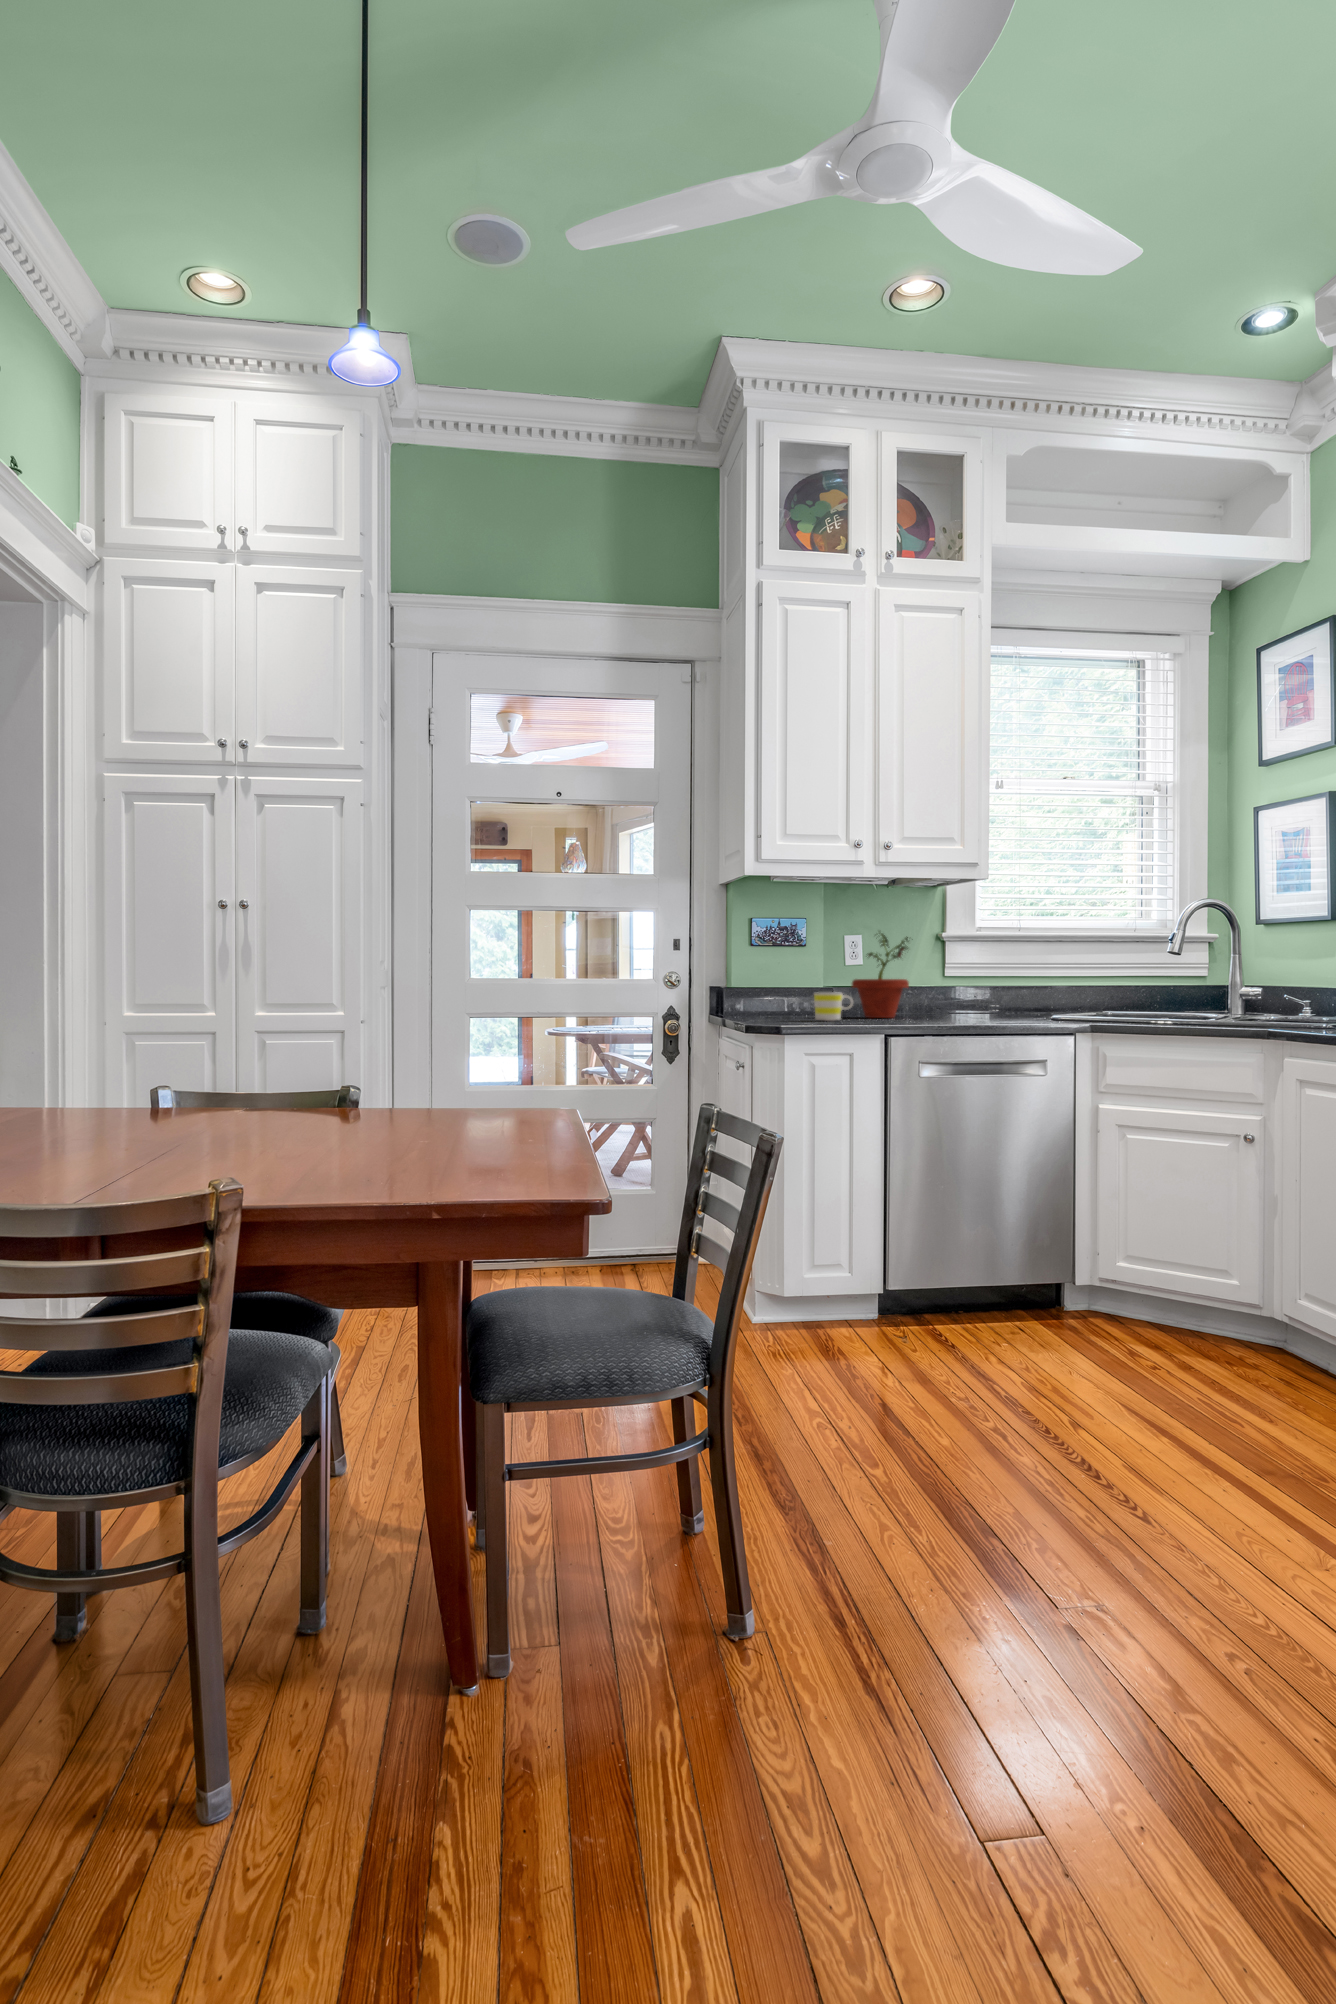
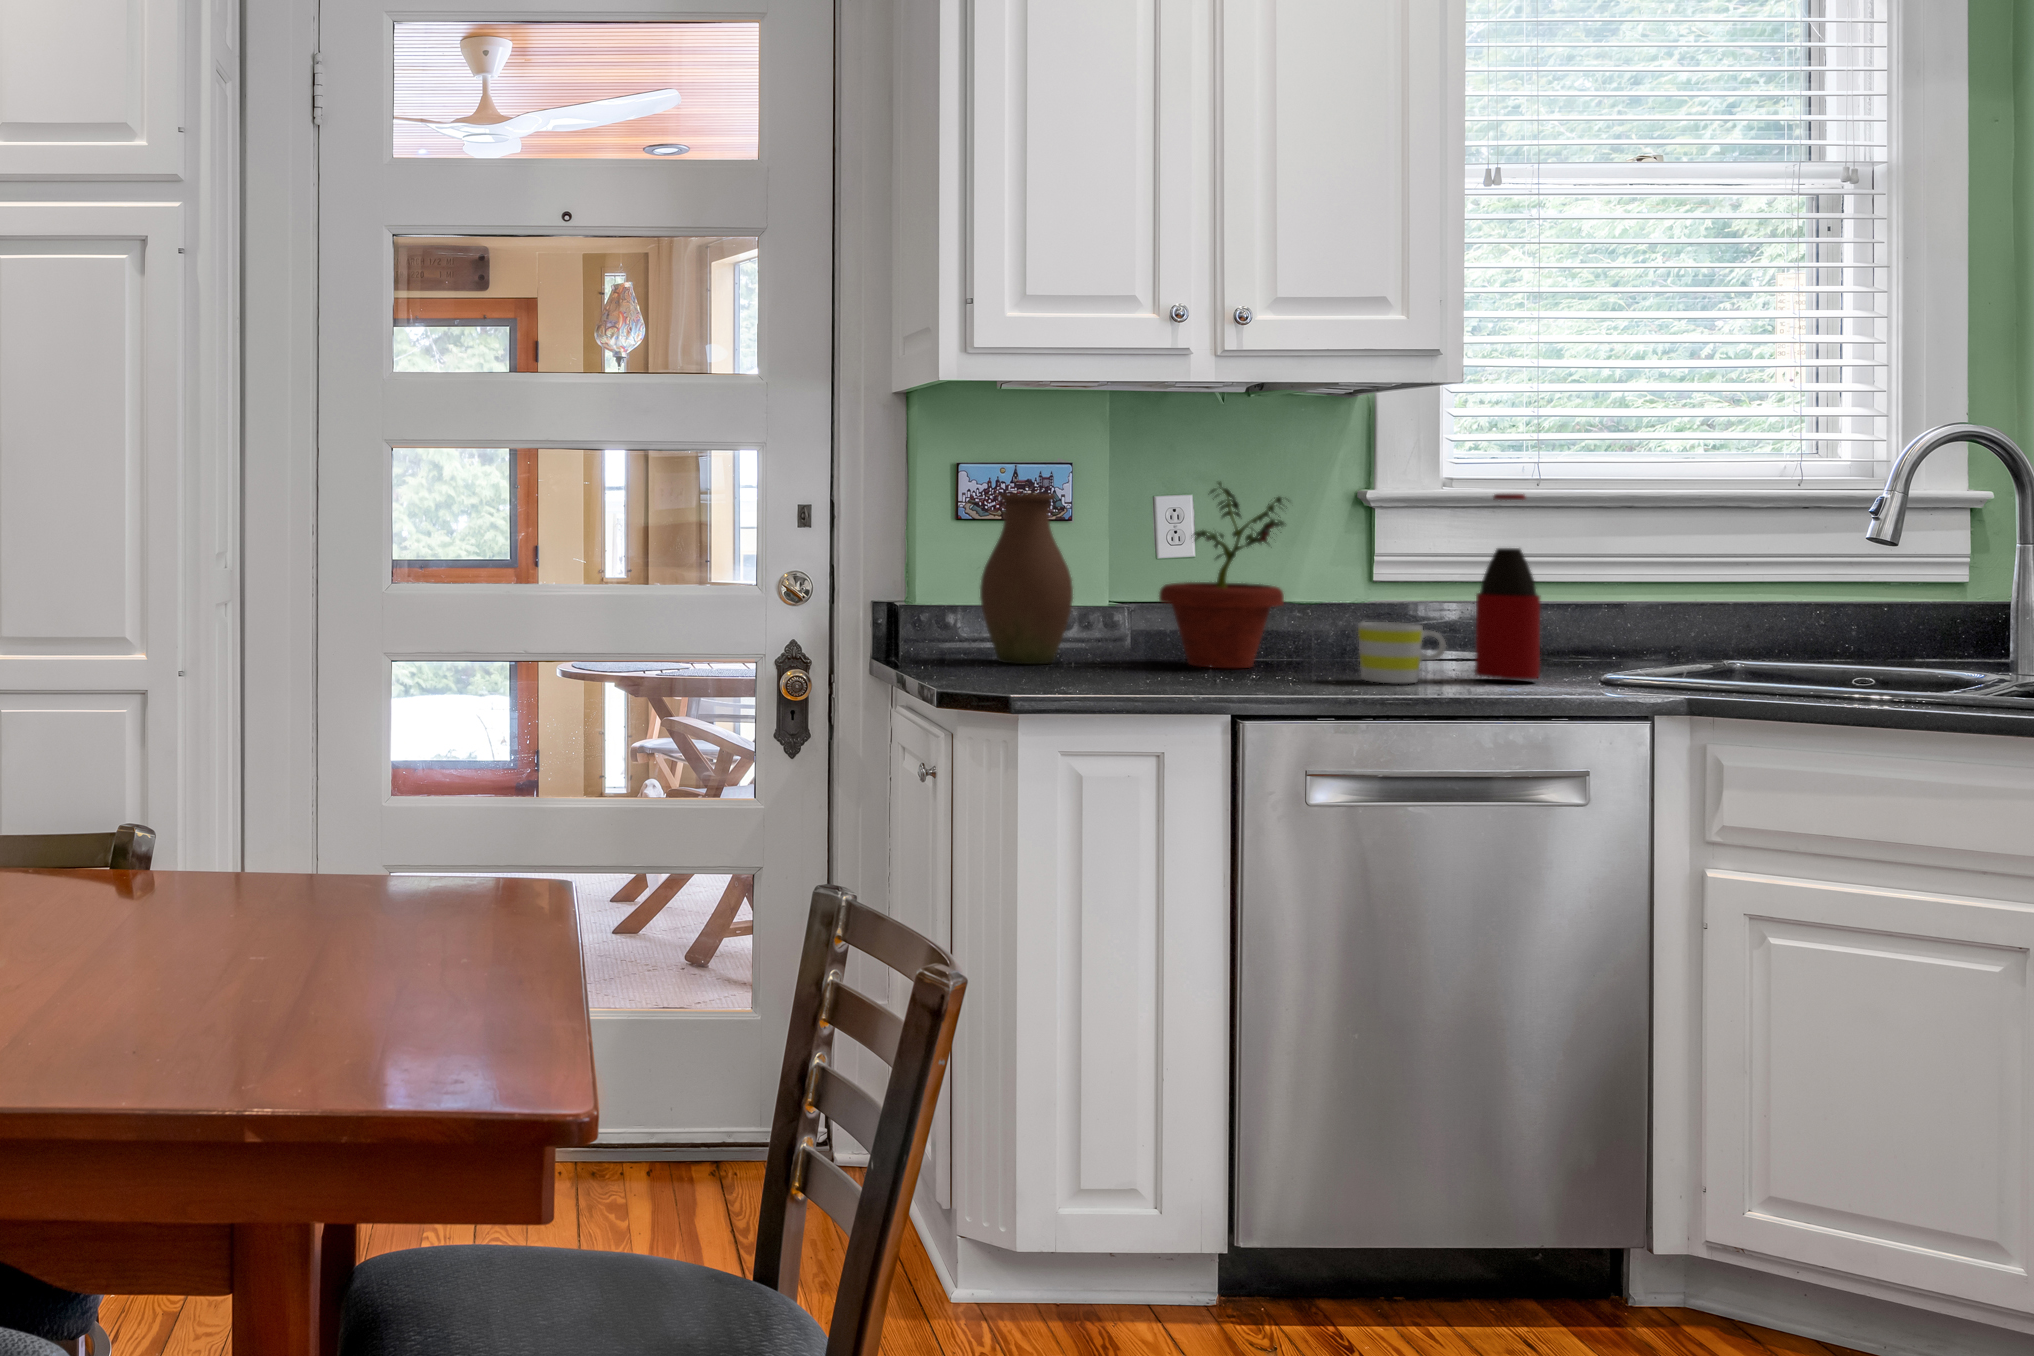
bottle: none [996,930,1025,1019] -> present [1475,494,1540,679]
vase: none [768,936,811,1018] -> present [980,493,1073,664]
mug: present [814,992,853,1021] -> present [1358,622,1446,683]

